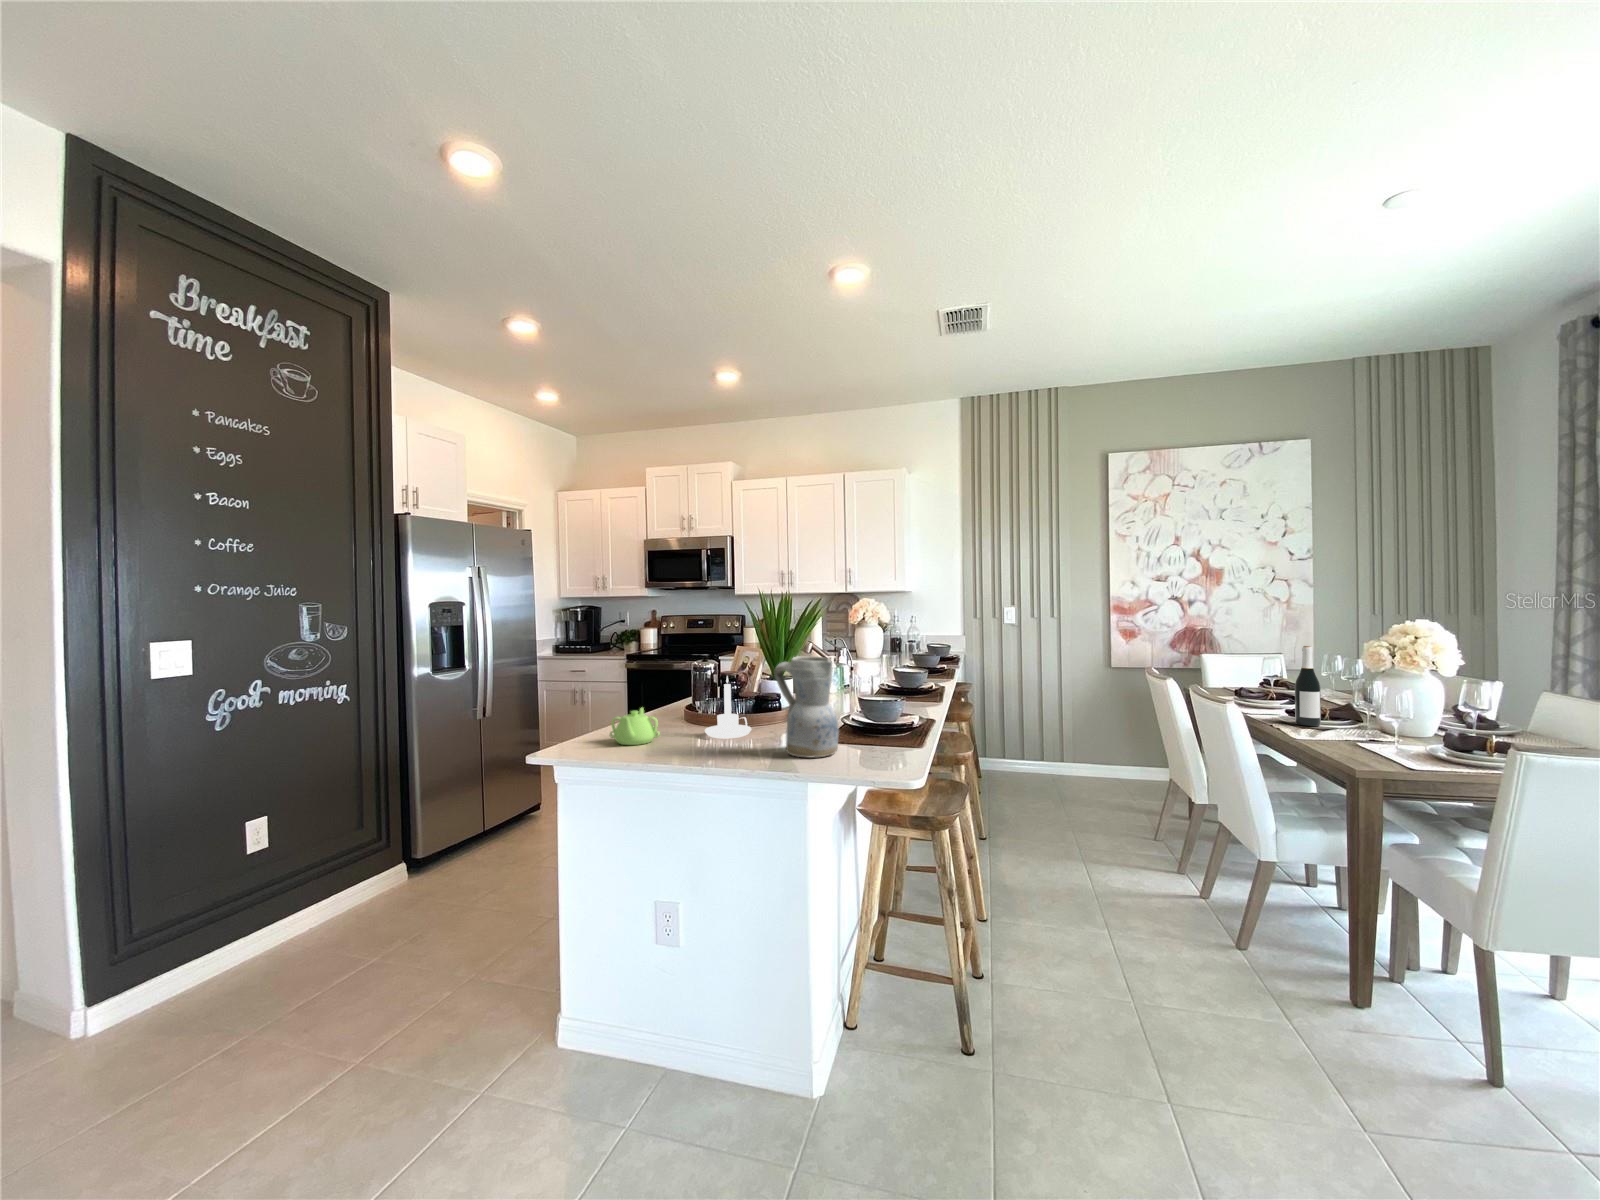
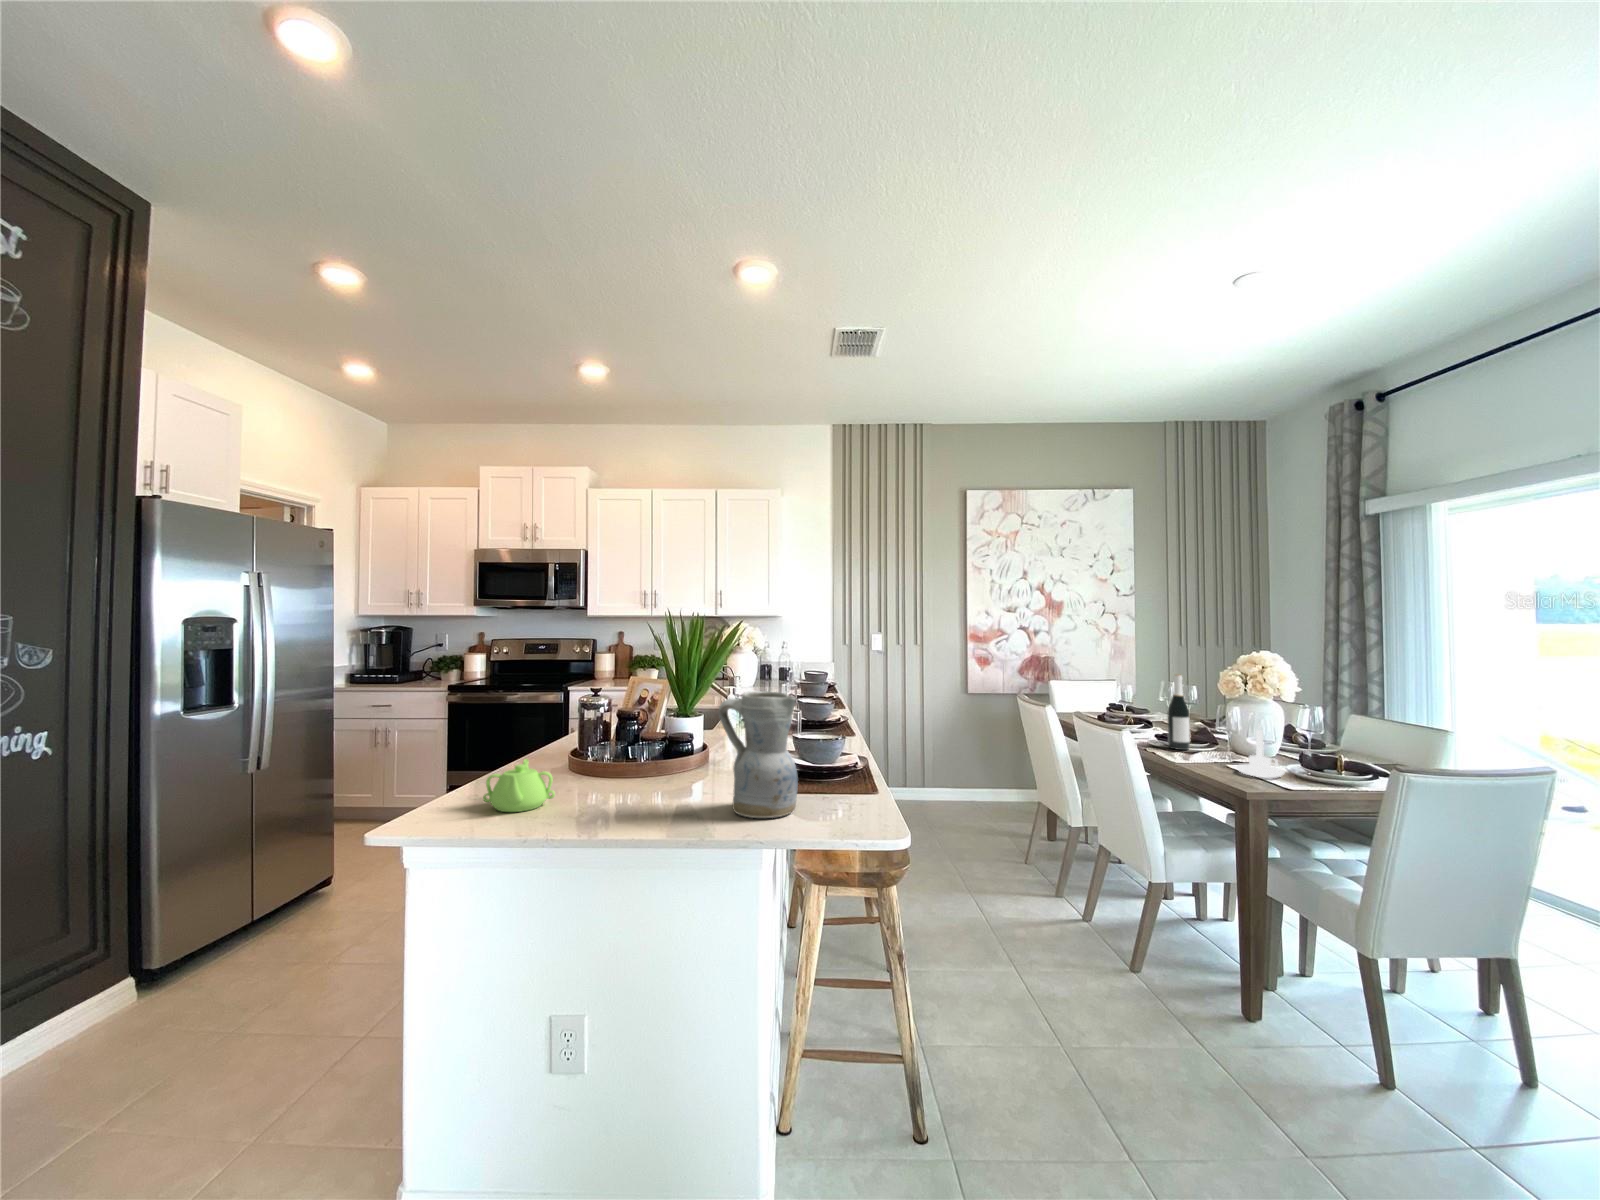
candle holder: present [705,676,751,739] -> present [1236,725,1285,778]

